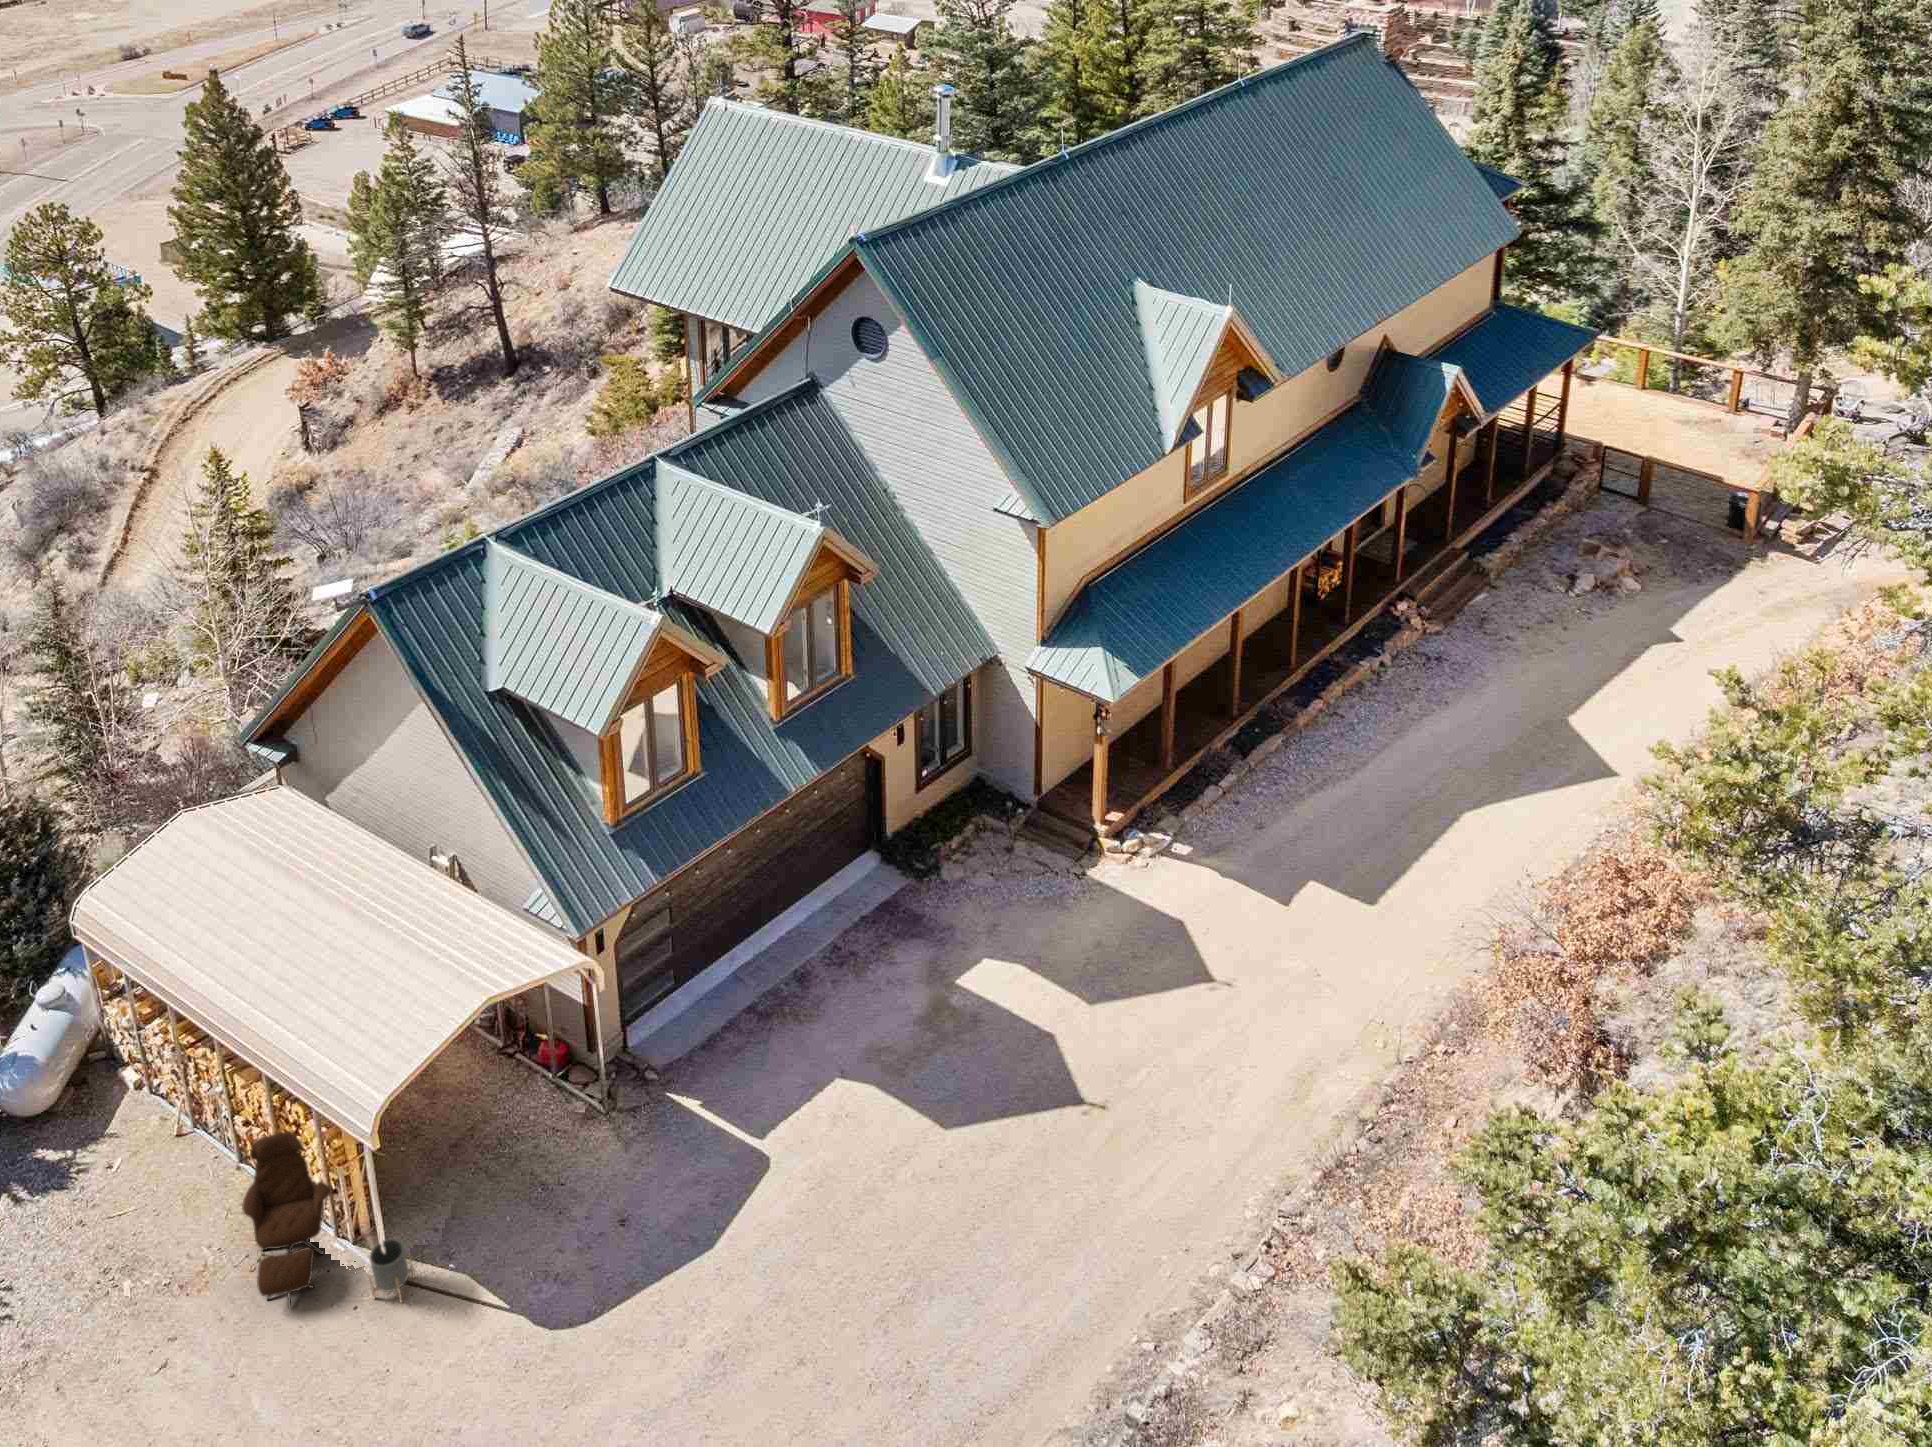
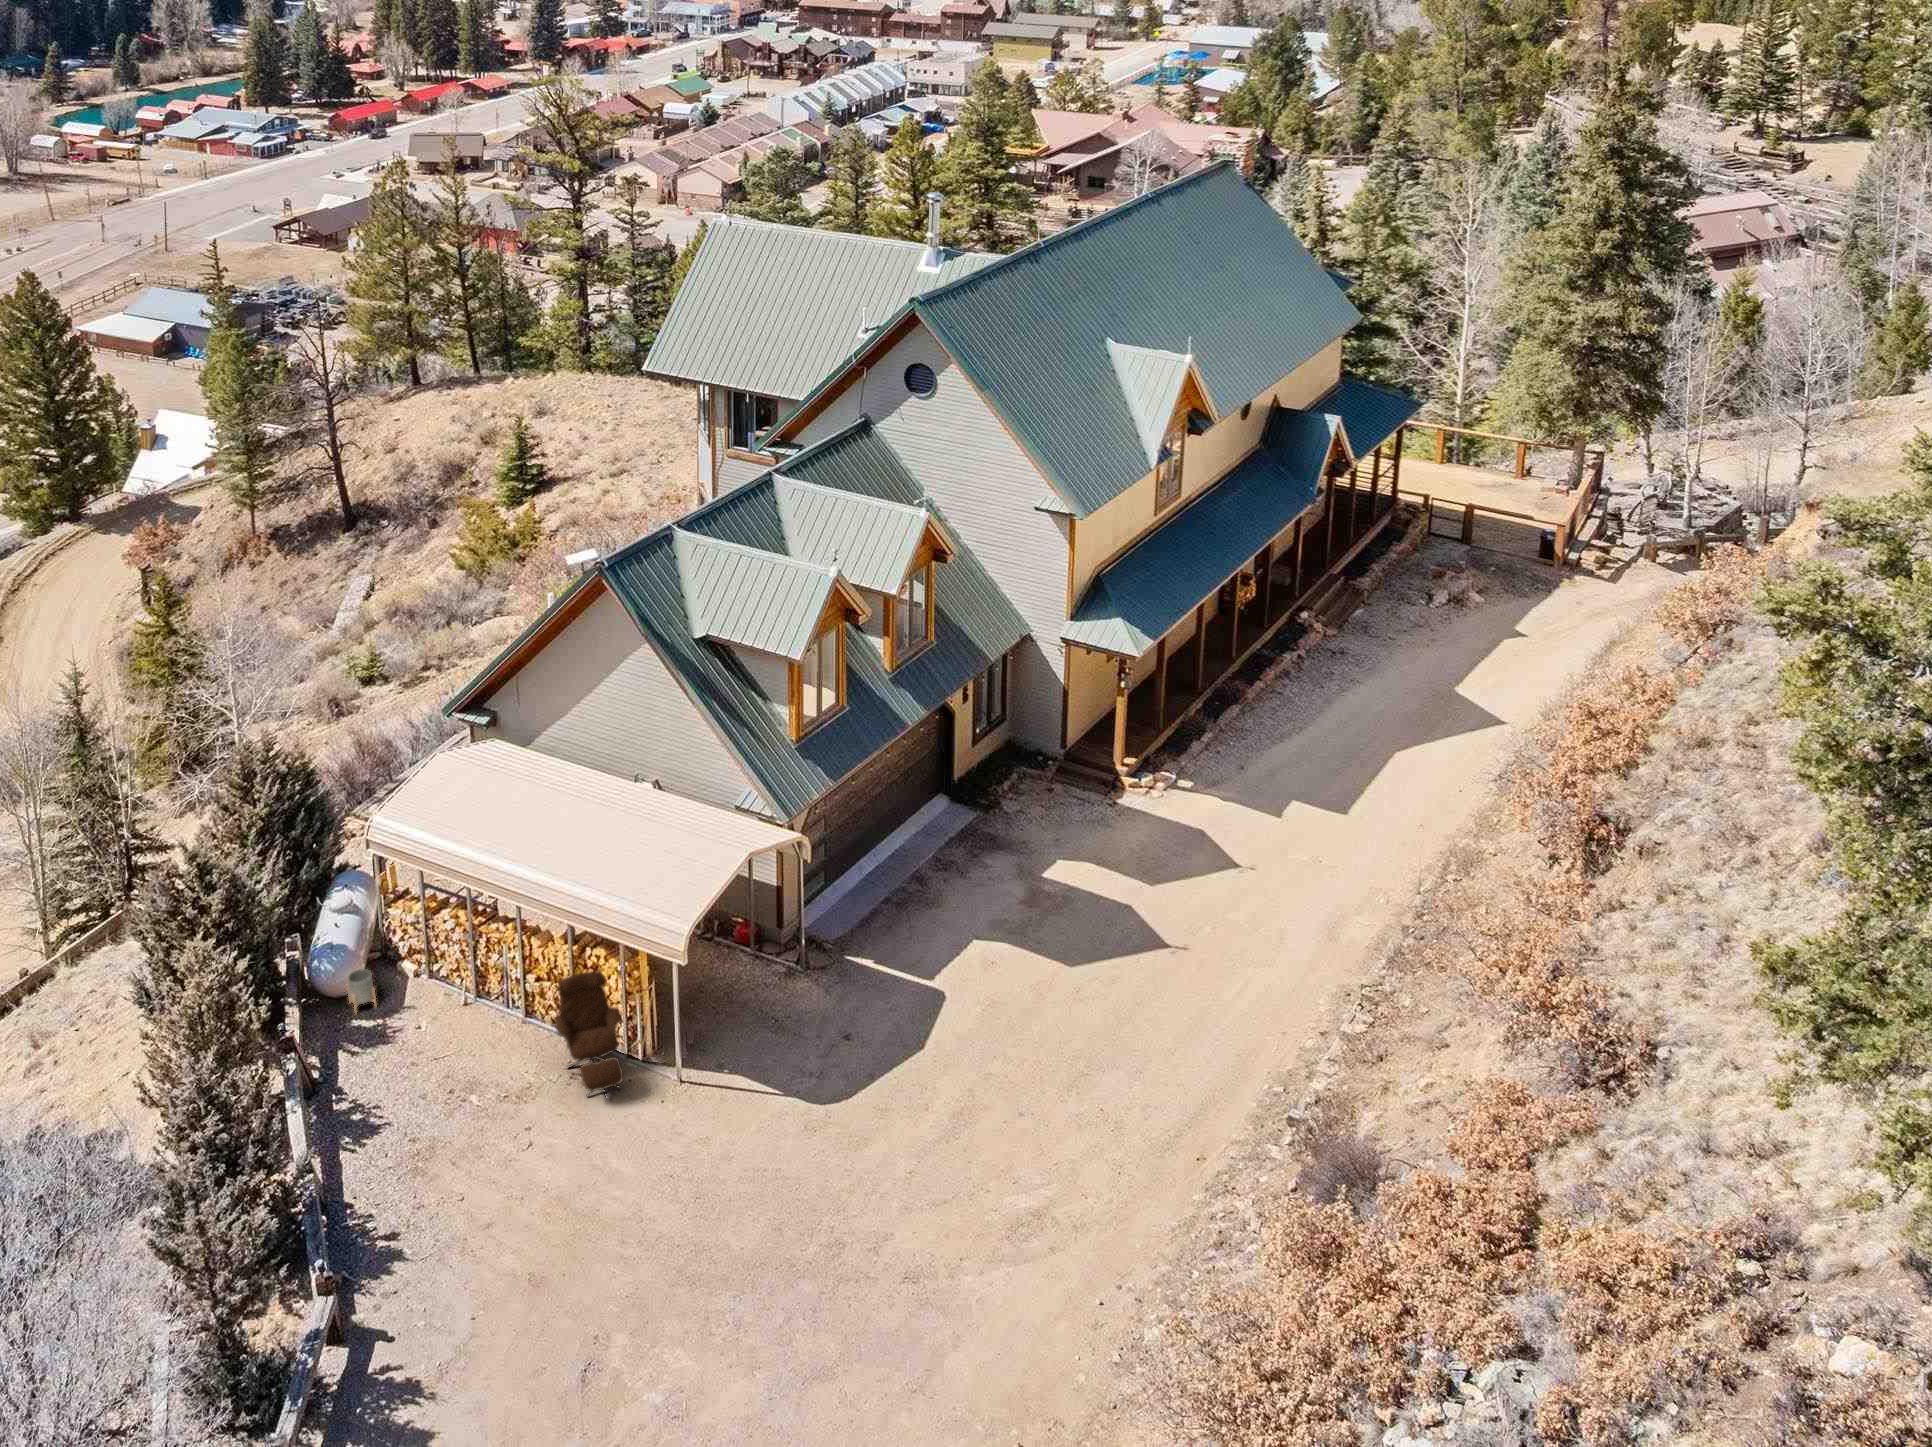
planter: present [369,1238,415,1302] -> present [347,969,376,1009]

